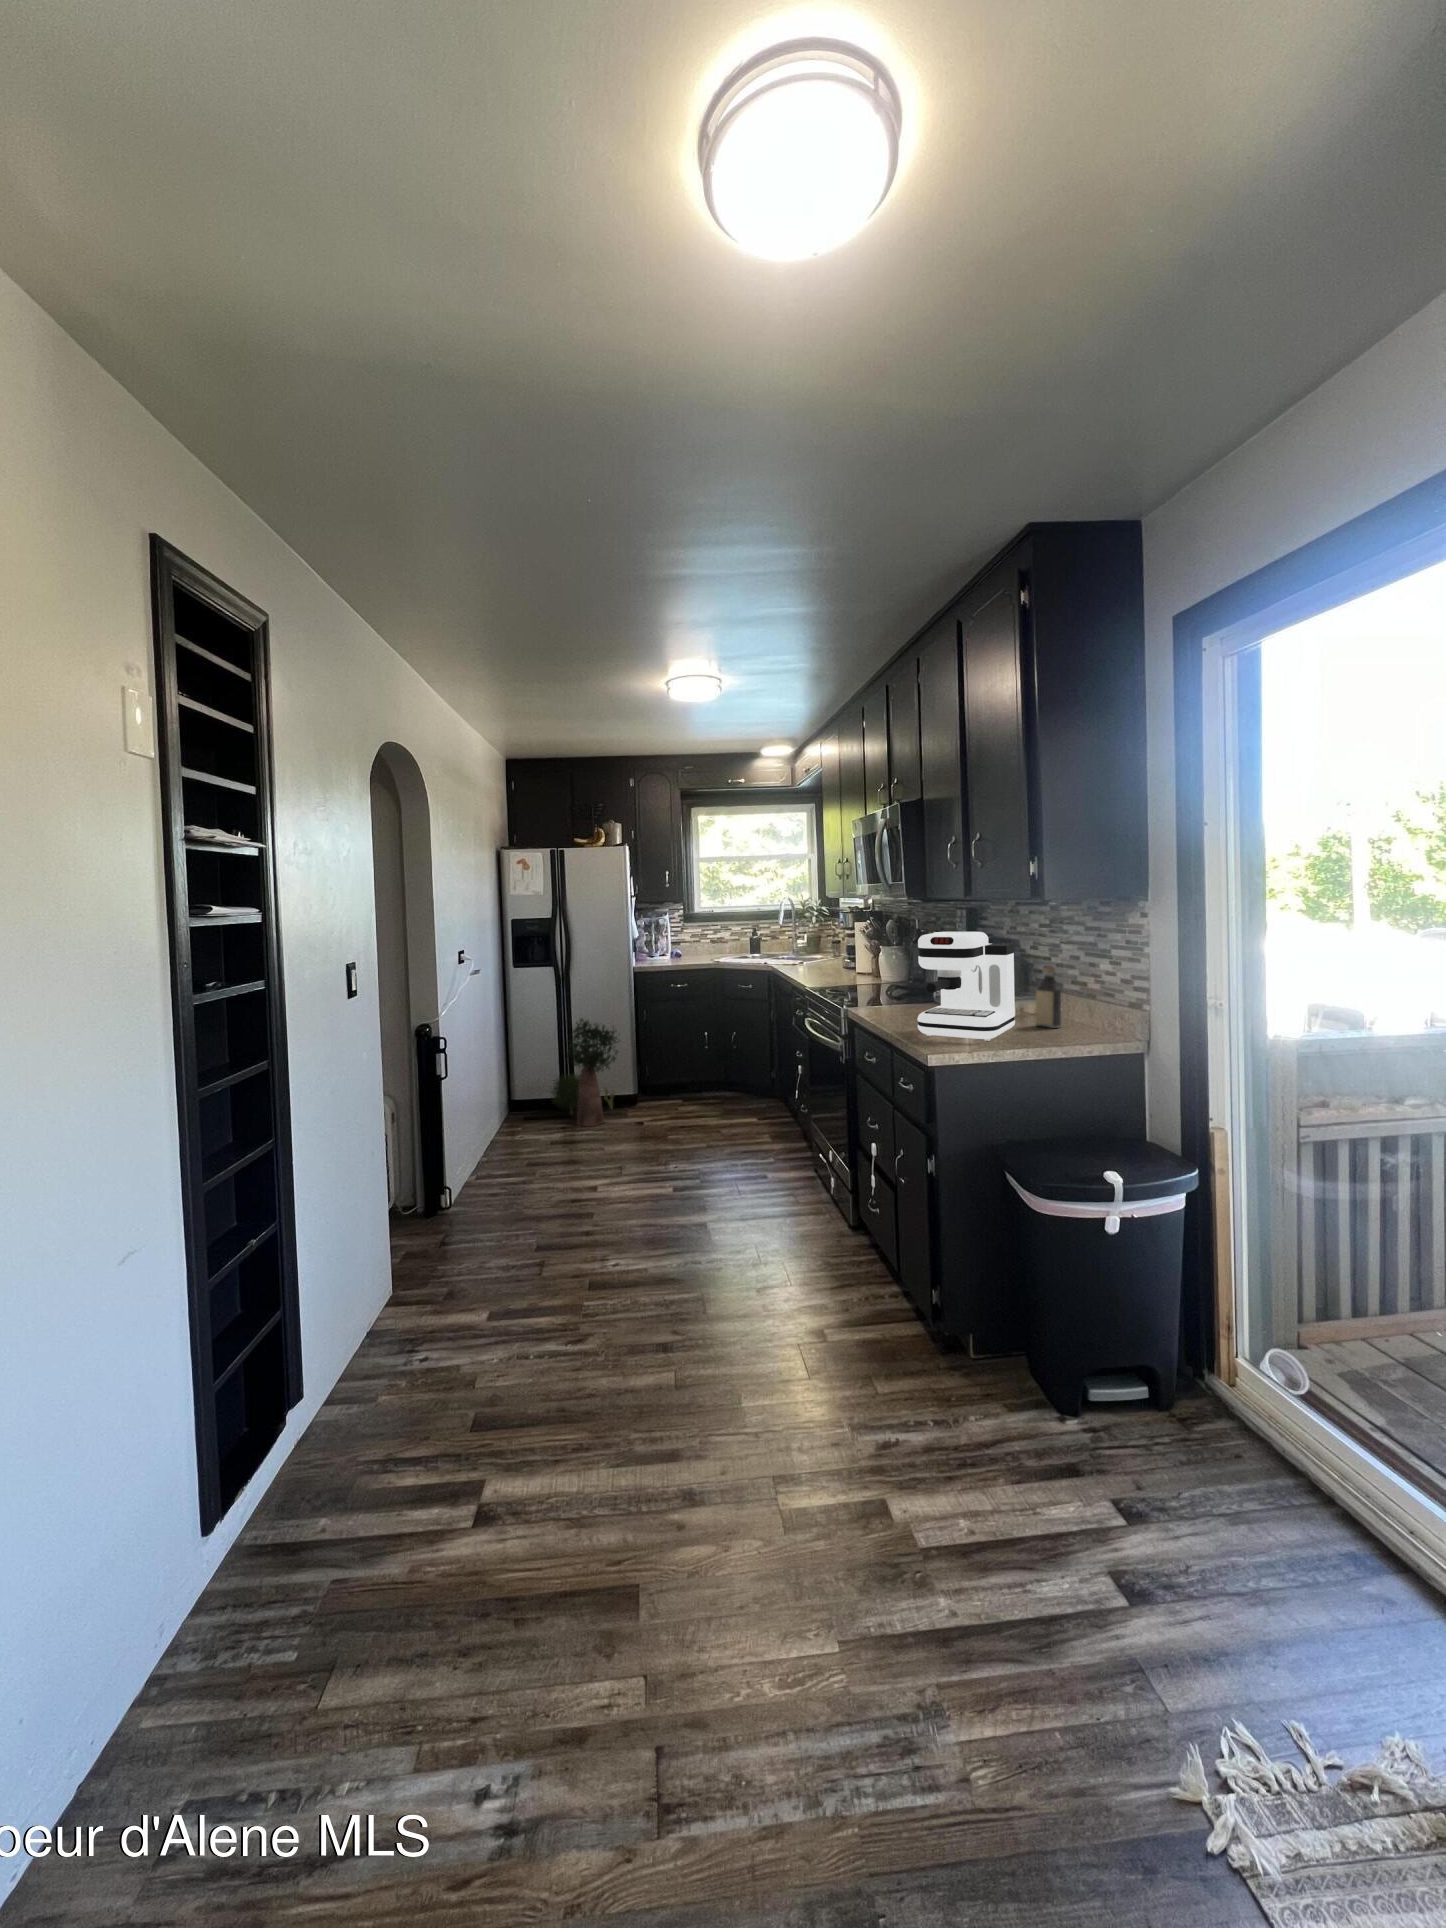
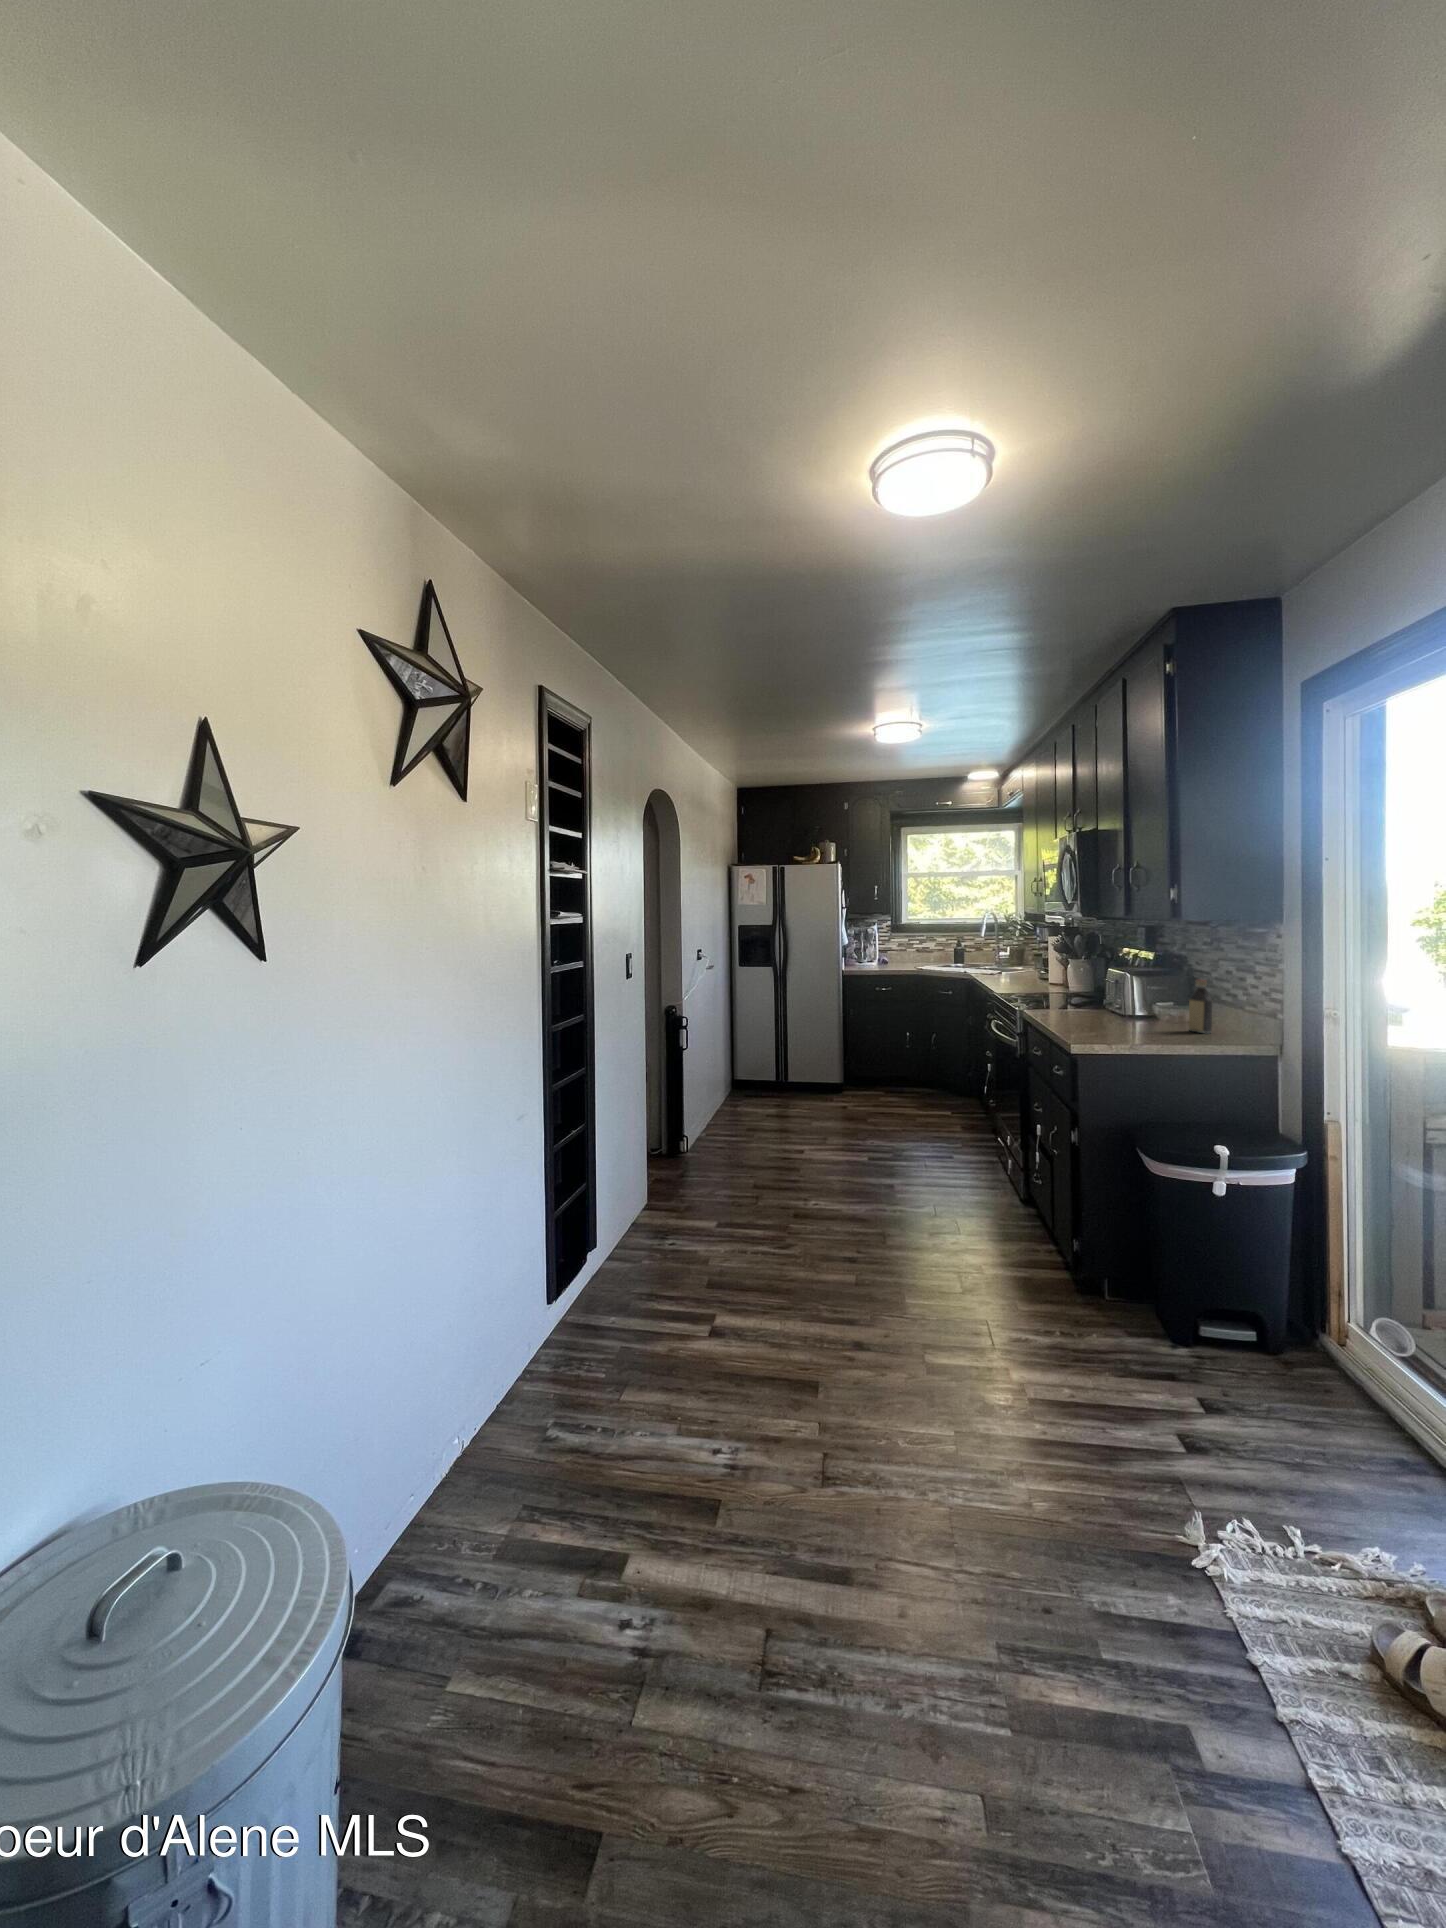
coffee maker: present [918,932,1015,1041] -> none [1074,946,1166,1039]
potted plant: present [551,1019,618,1126] -> none [765,1013,828,1108]

